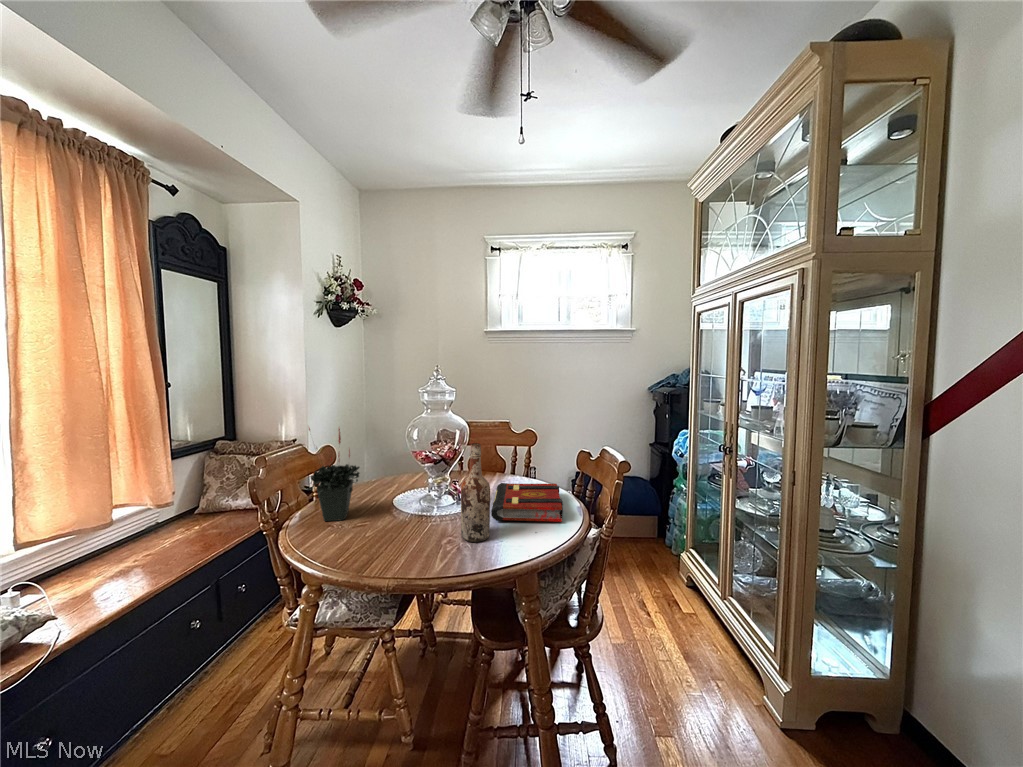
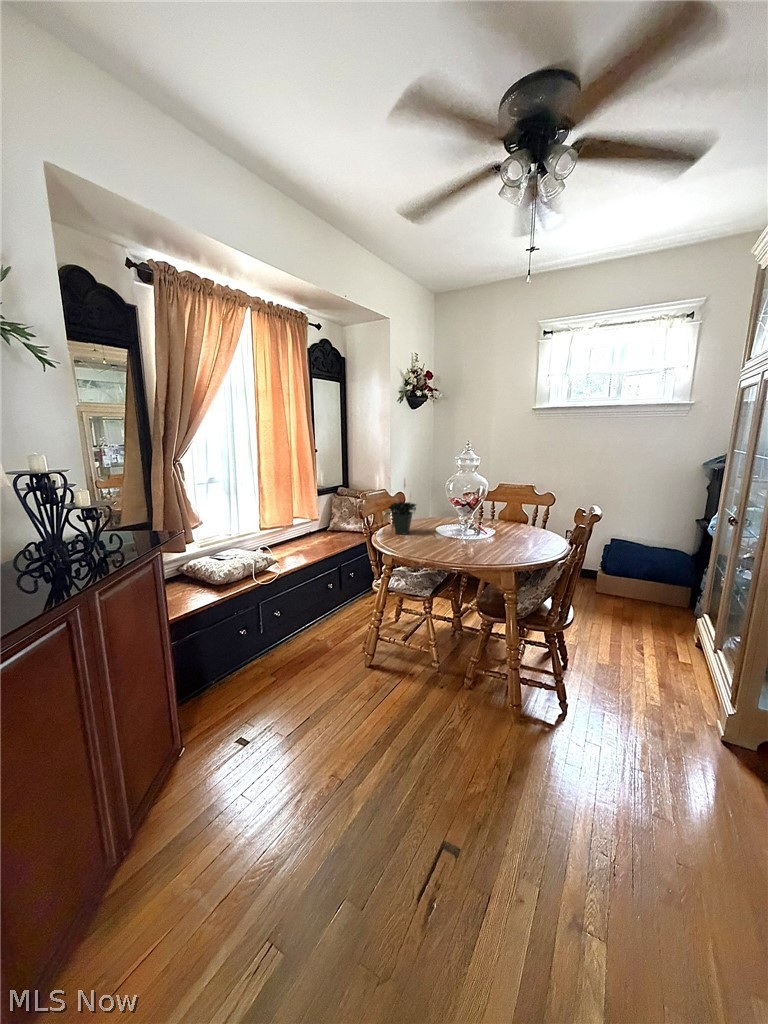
wine bottle: present [461,443,490,542] -> none [471,493,492,554]
book: present [491,483,563,522] -> none [495,526,553,552]

